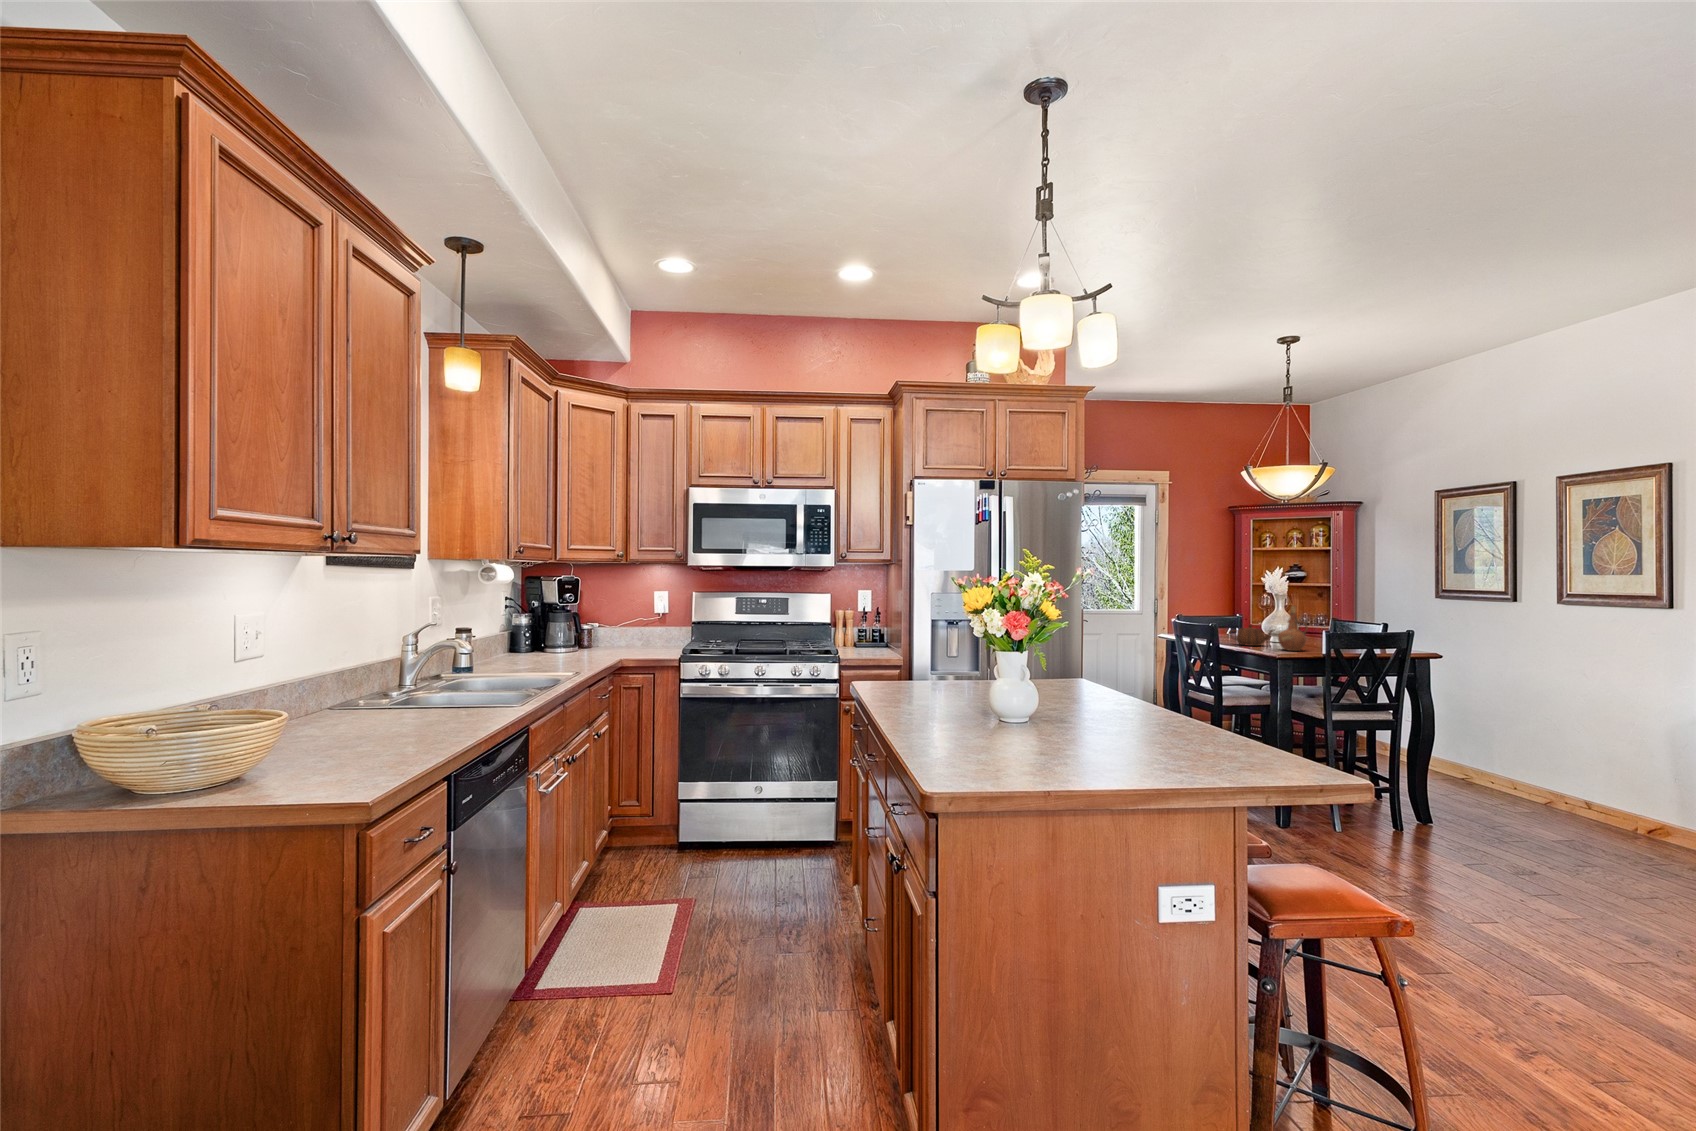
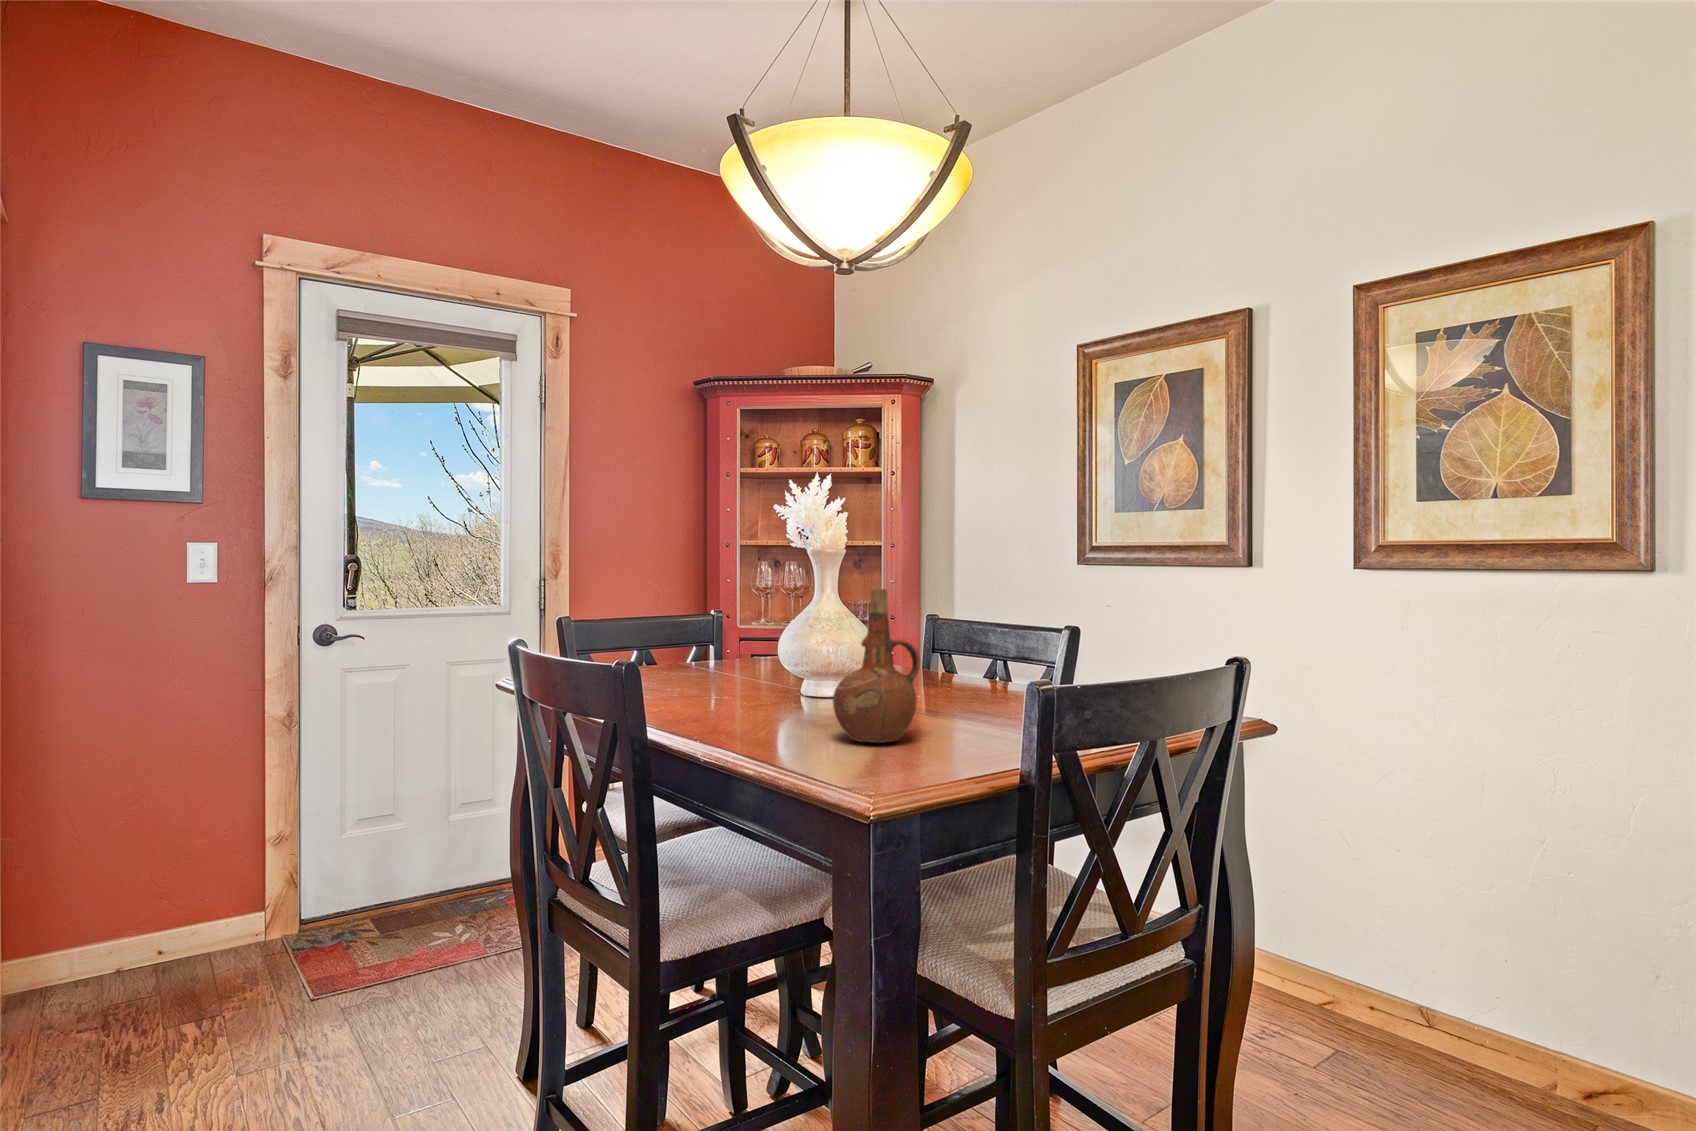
teapot: present [1228,625,1273,646] -> none [682,653,818,723]

